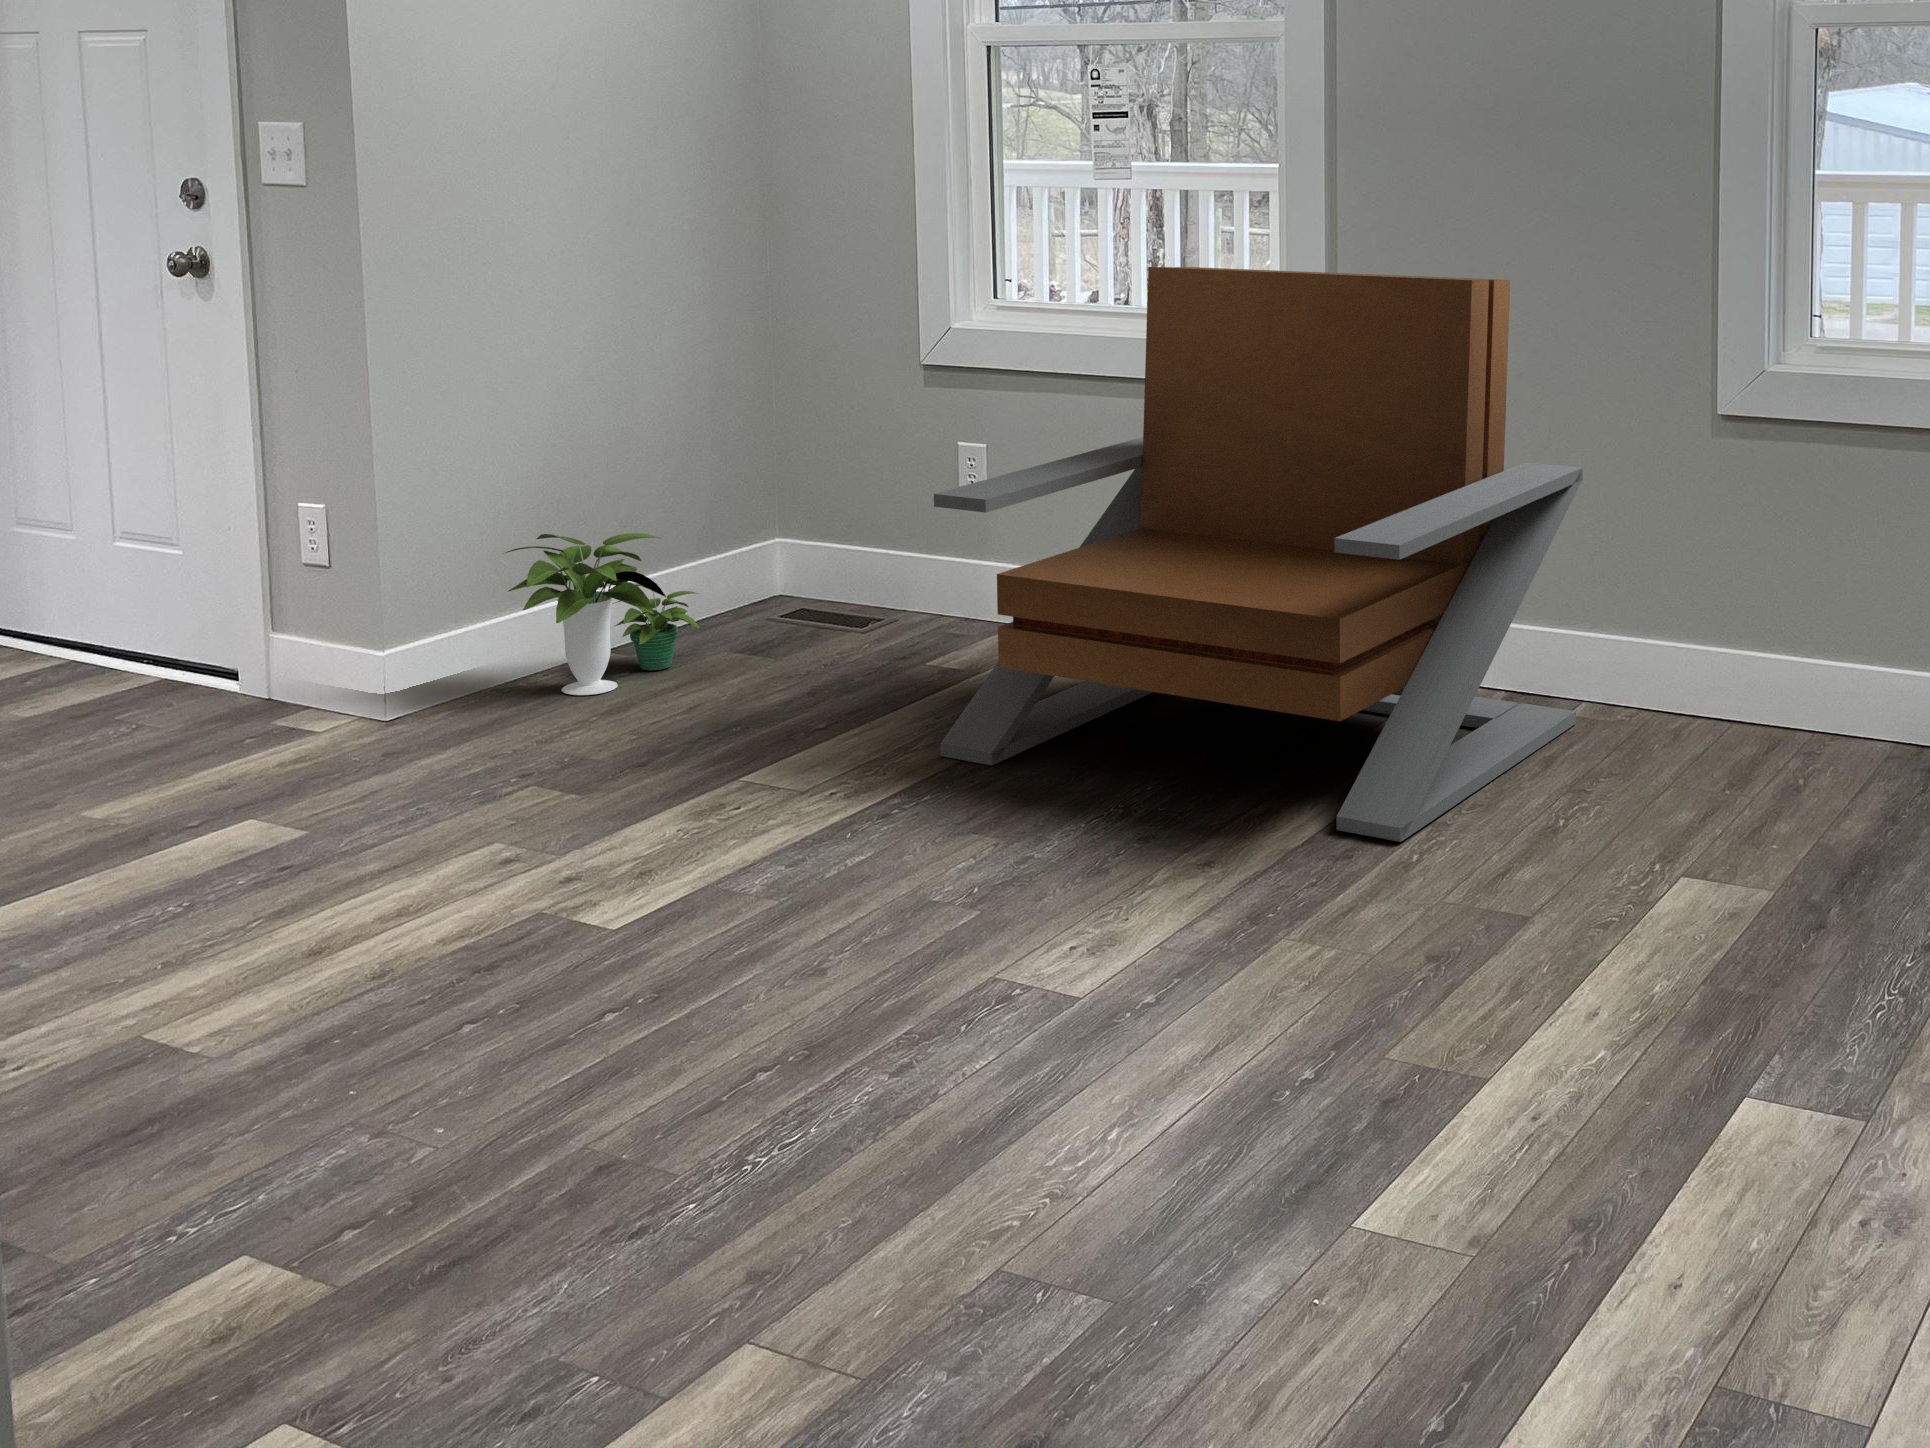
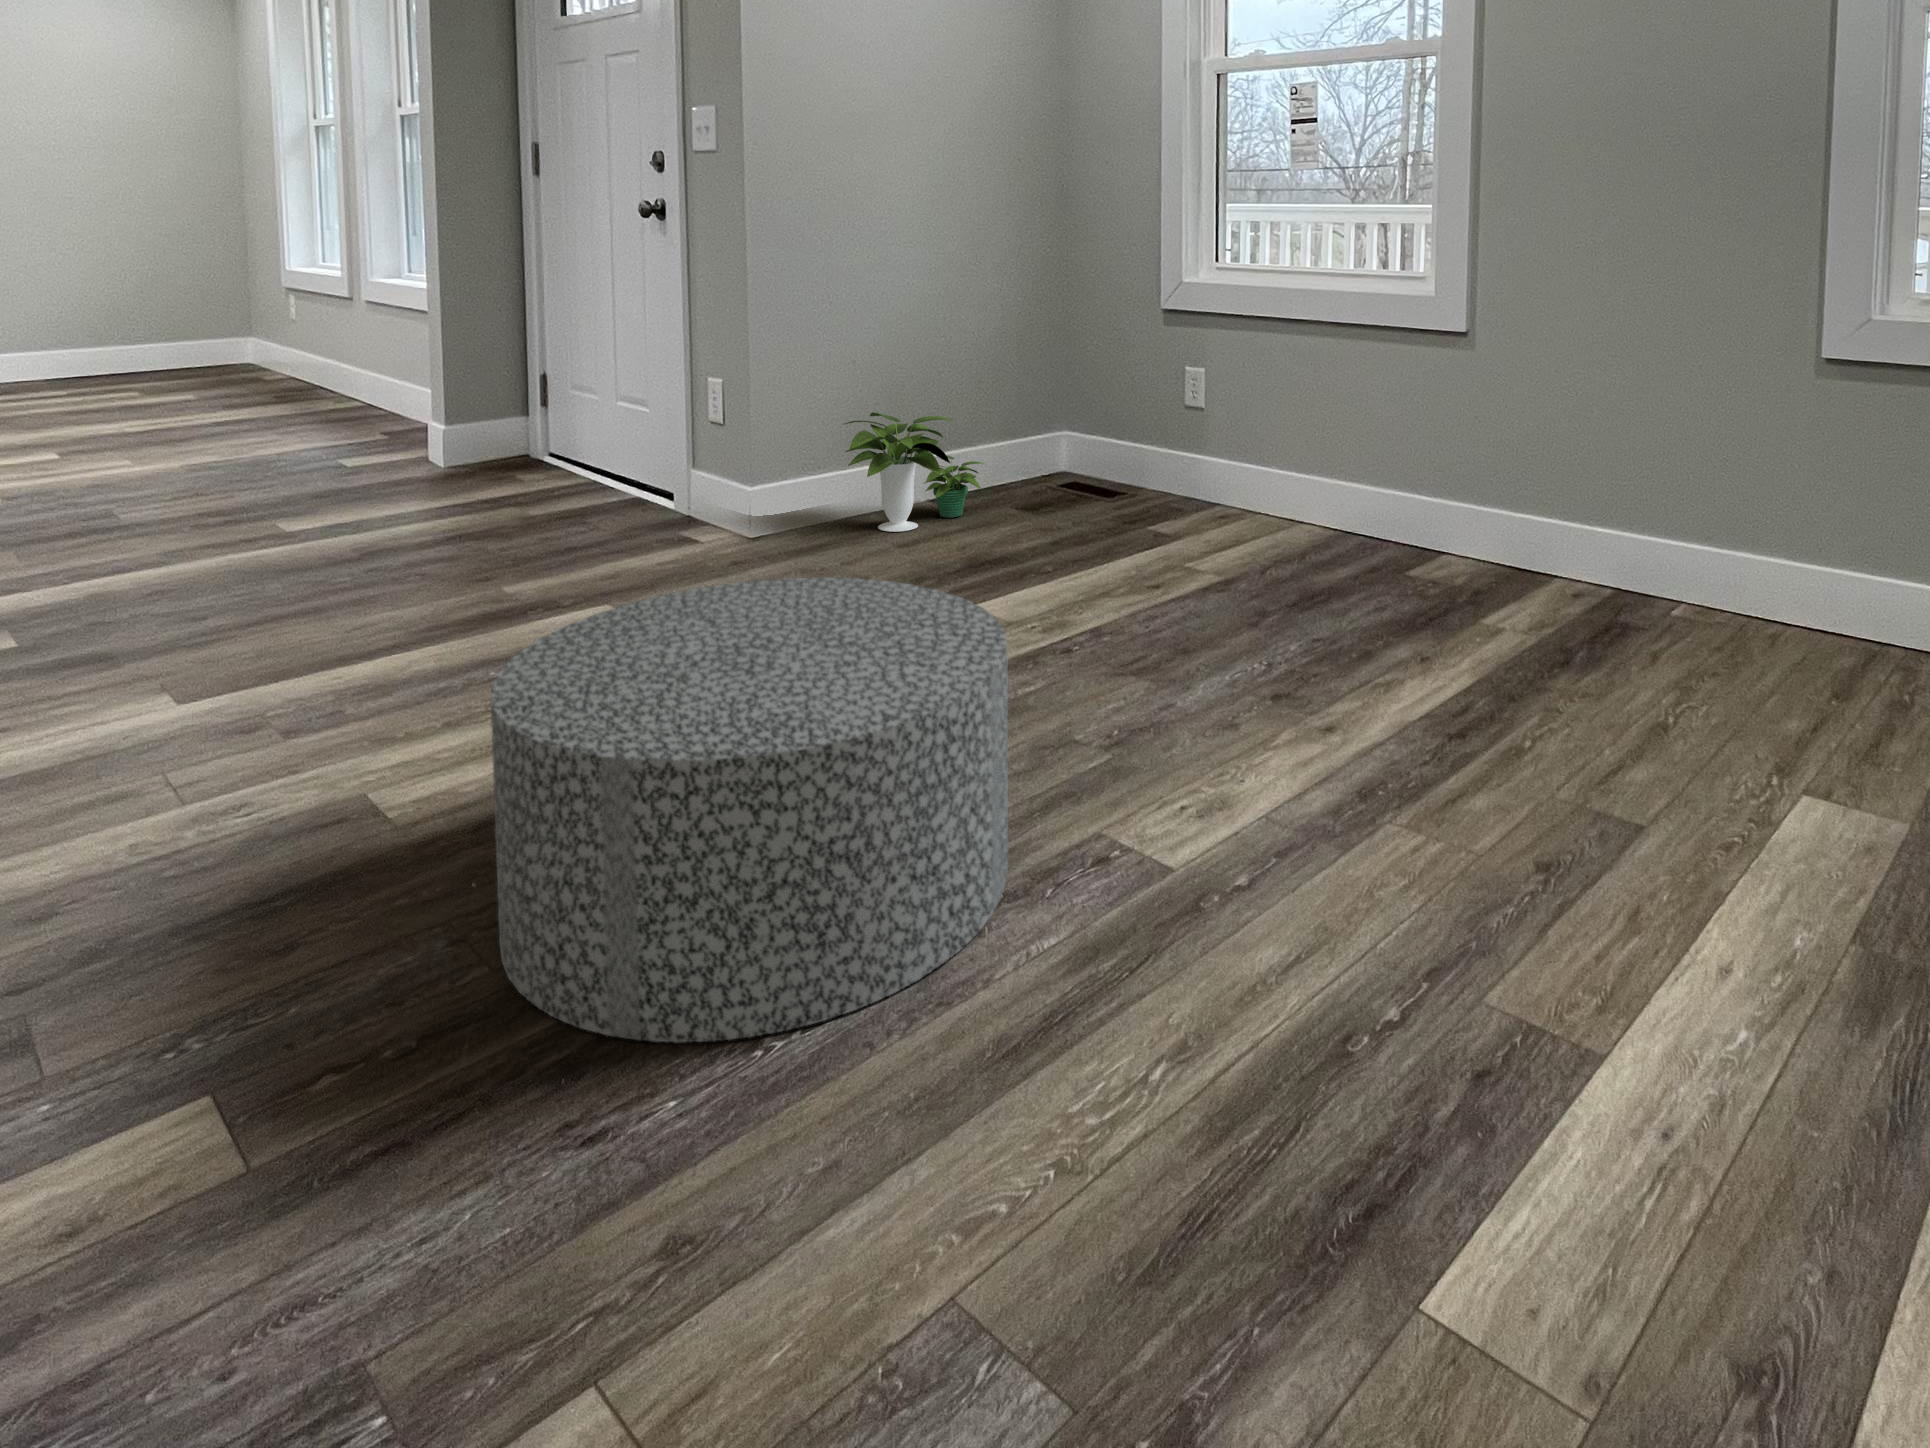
lounge chair: present [934,267,1583,842] -> none [1127,225,1687,726]
ottoman: none [388,739,917,1176] -> present [491,577,1008,1043]

